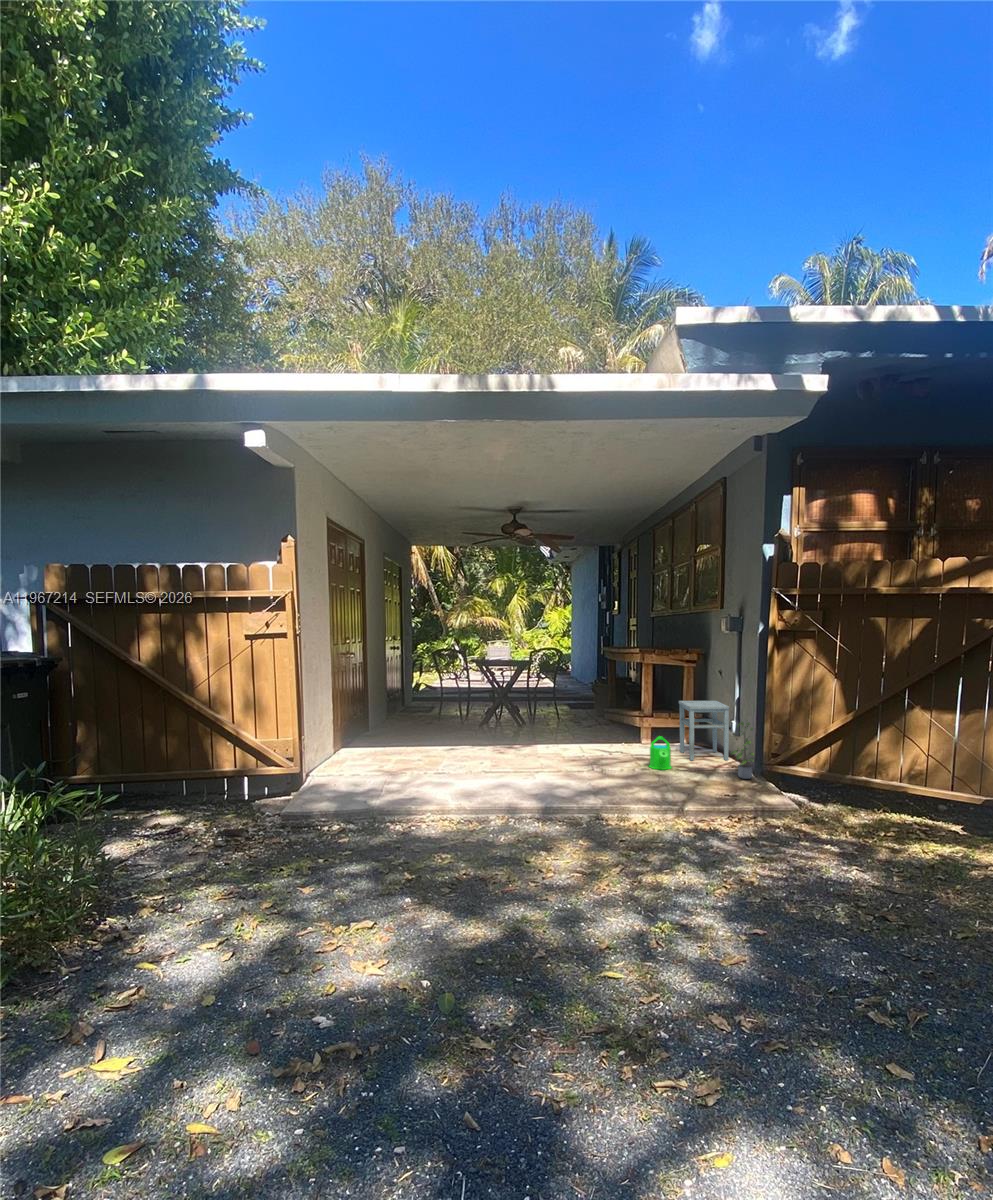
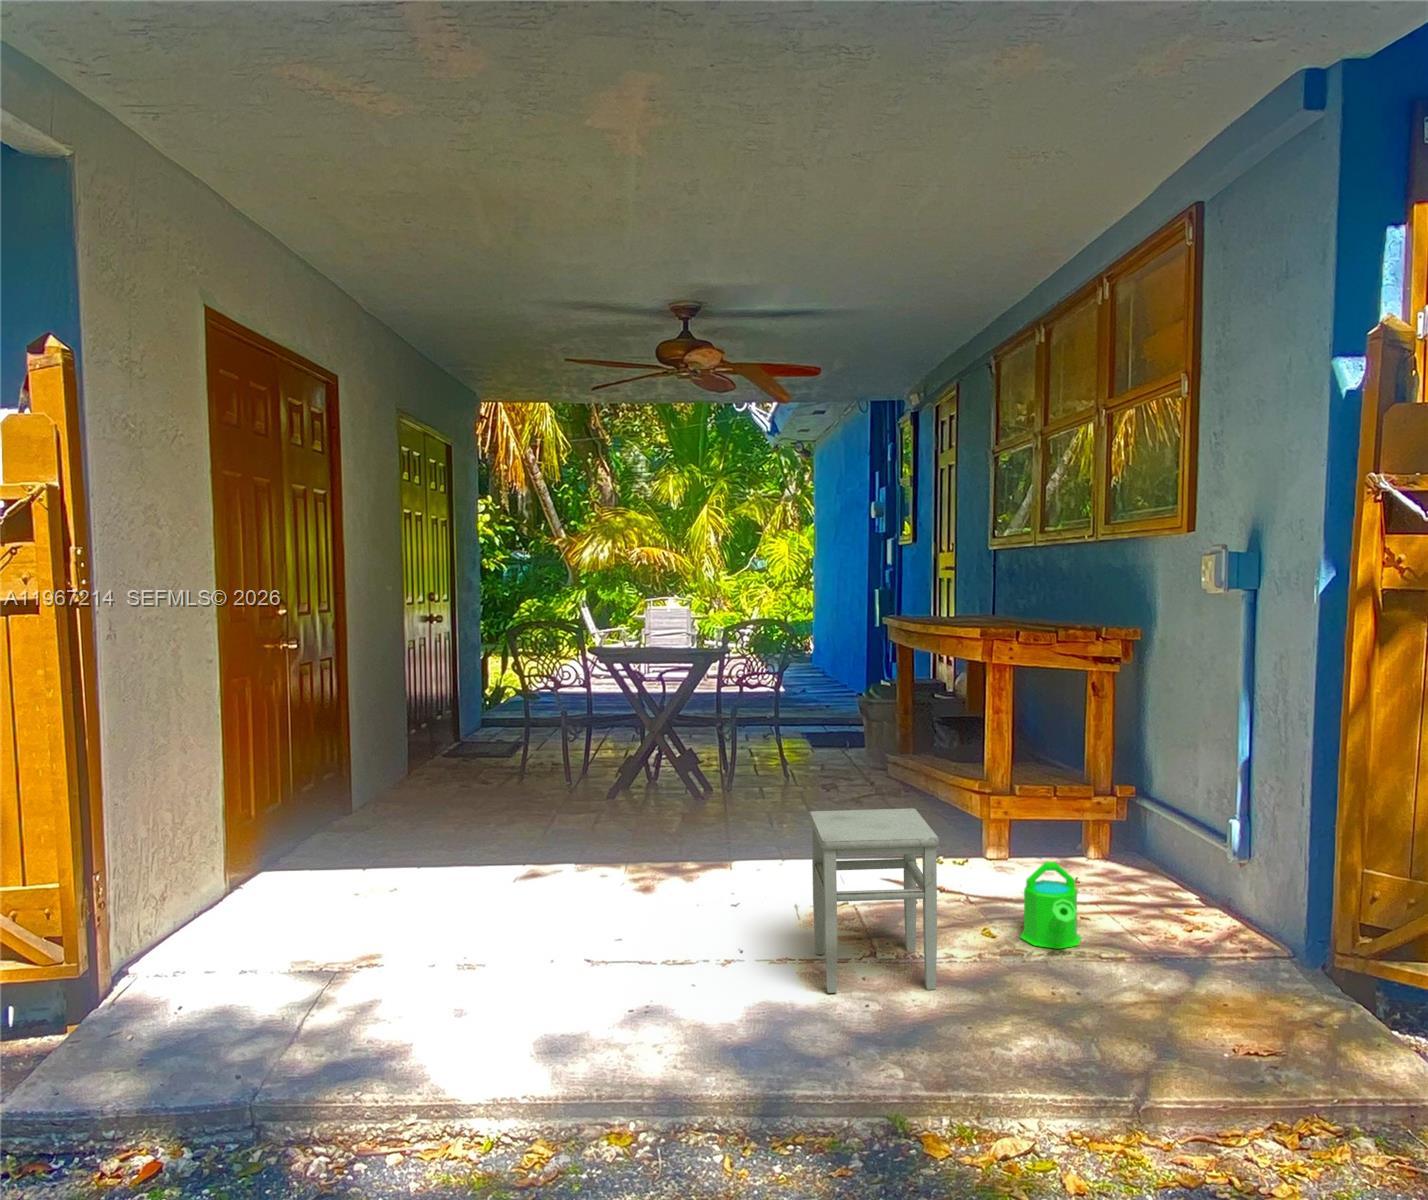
stool: present [679,701,730,760] -> present [809,808,939,993]
potted plant: present [731,720,754,779] -> none [1240,824,1316,981]

